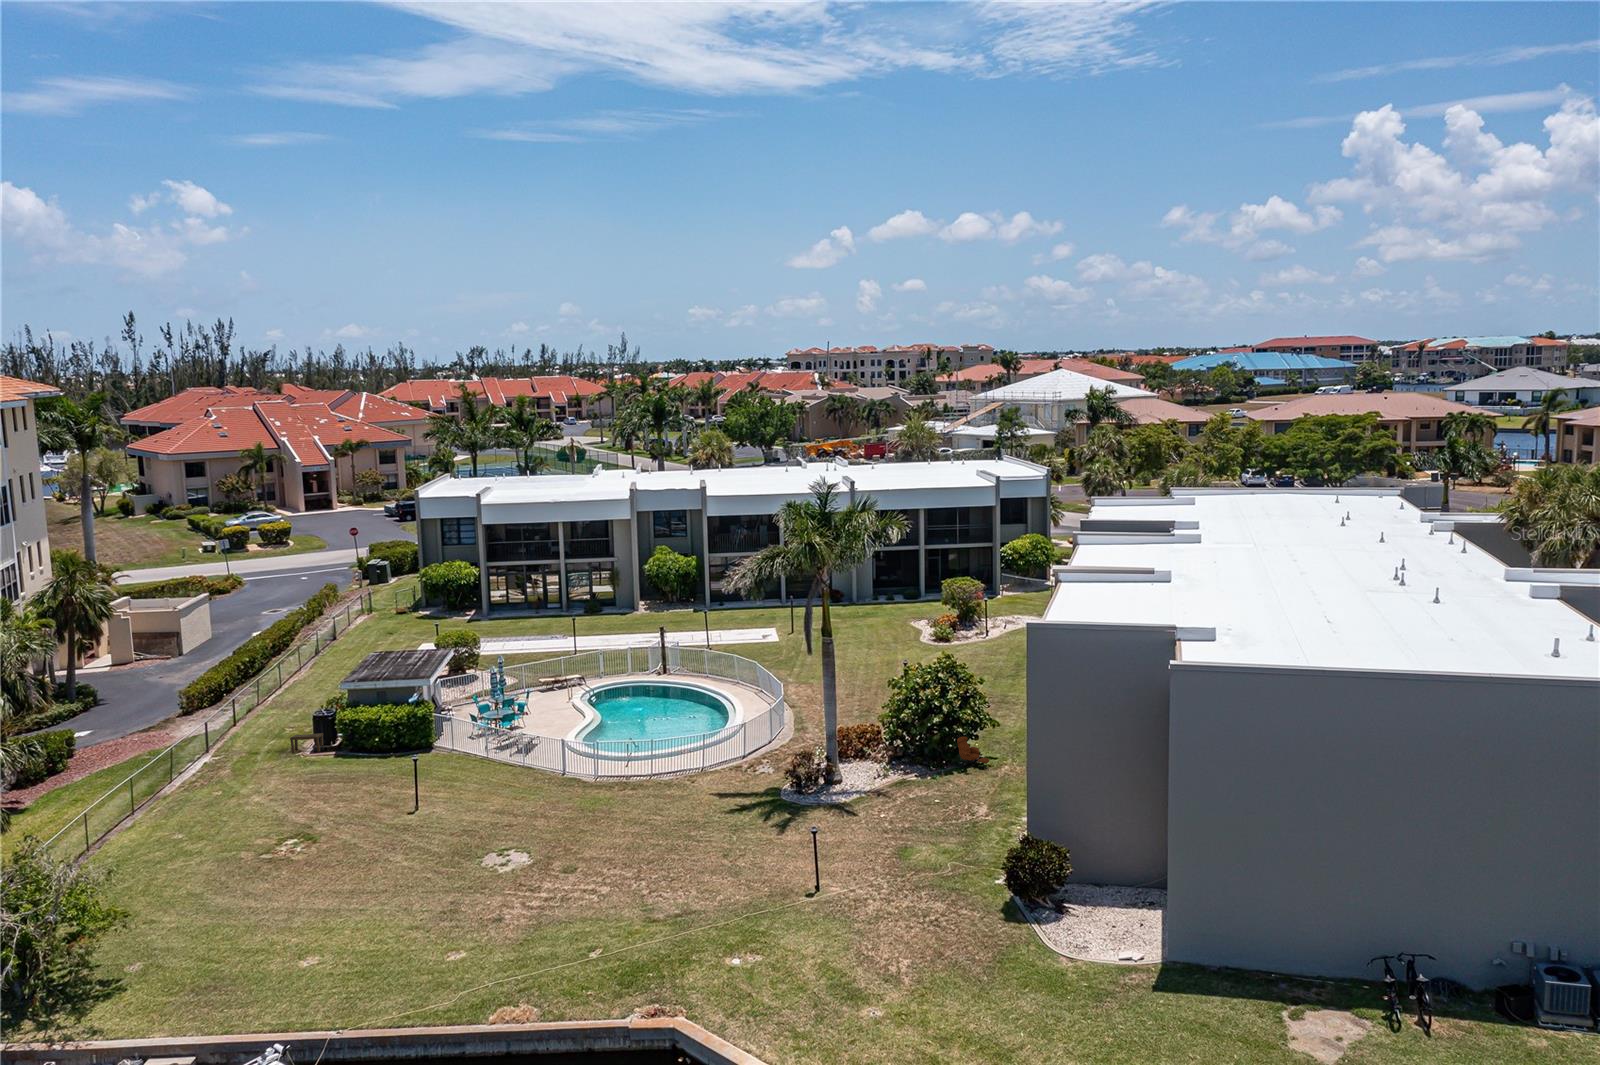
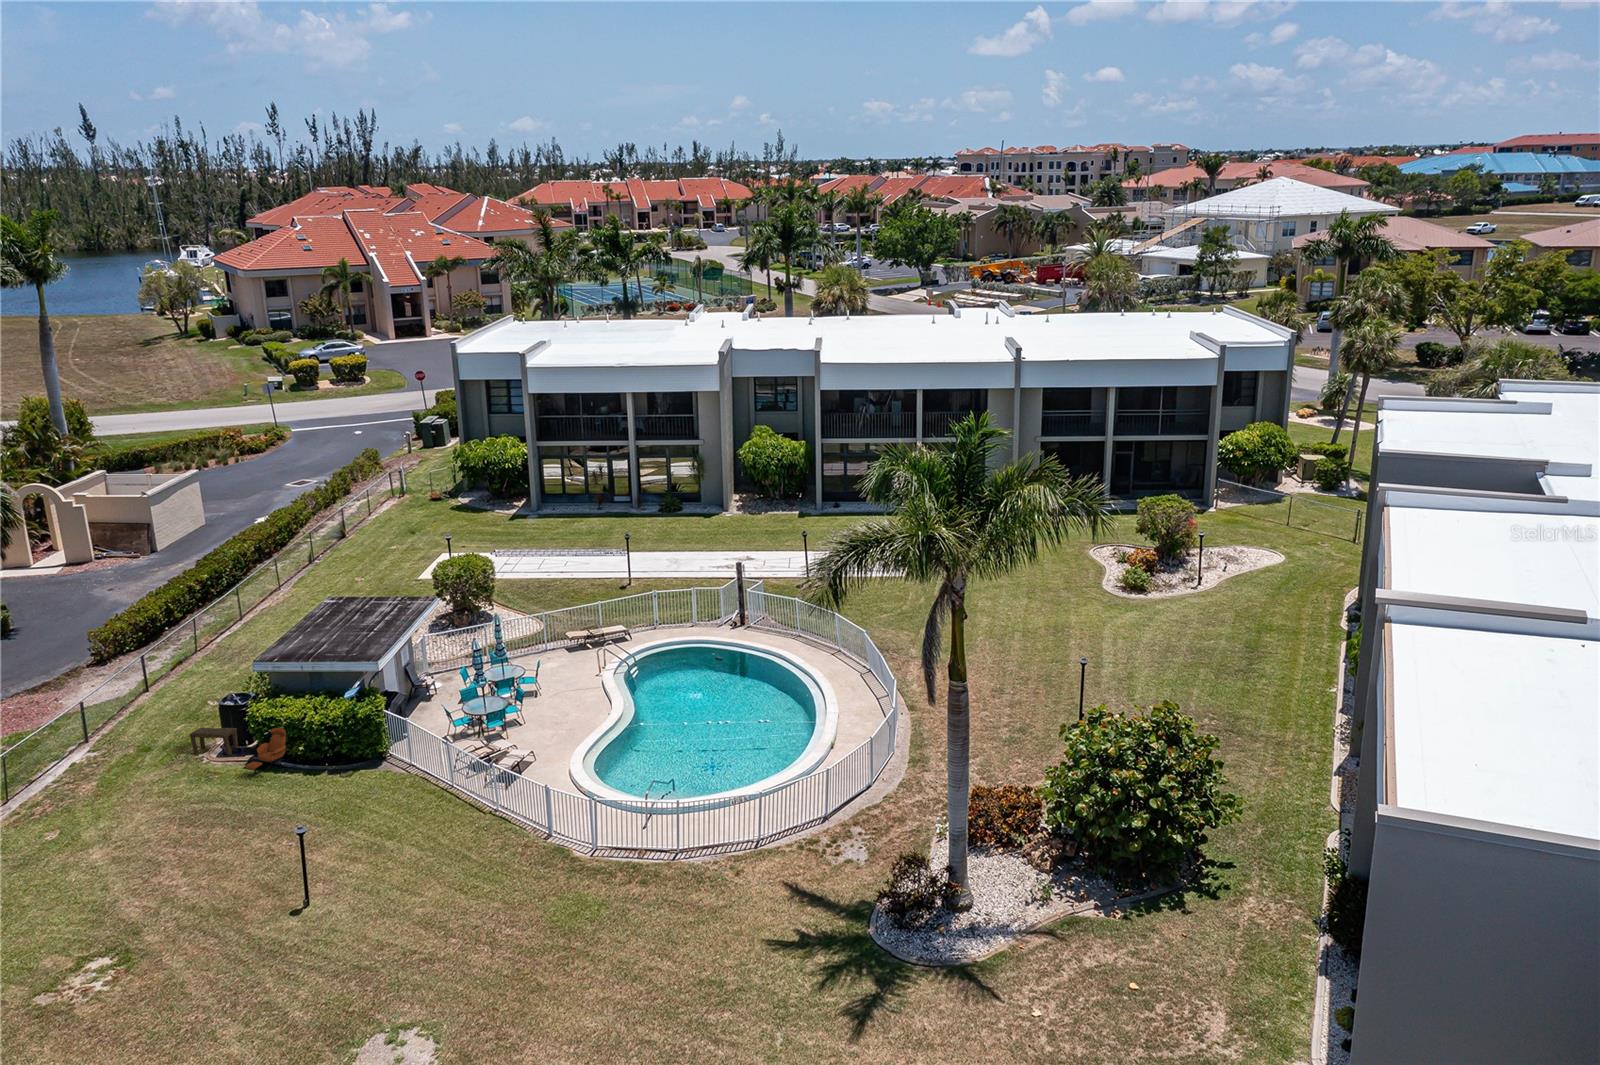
lounge chair: present [957,737,989,770] -> present [246,728,286,779]

